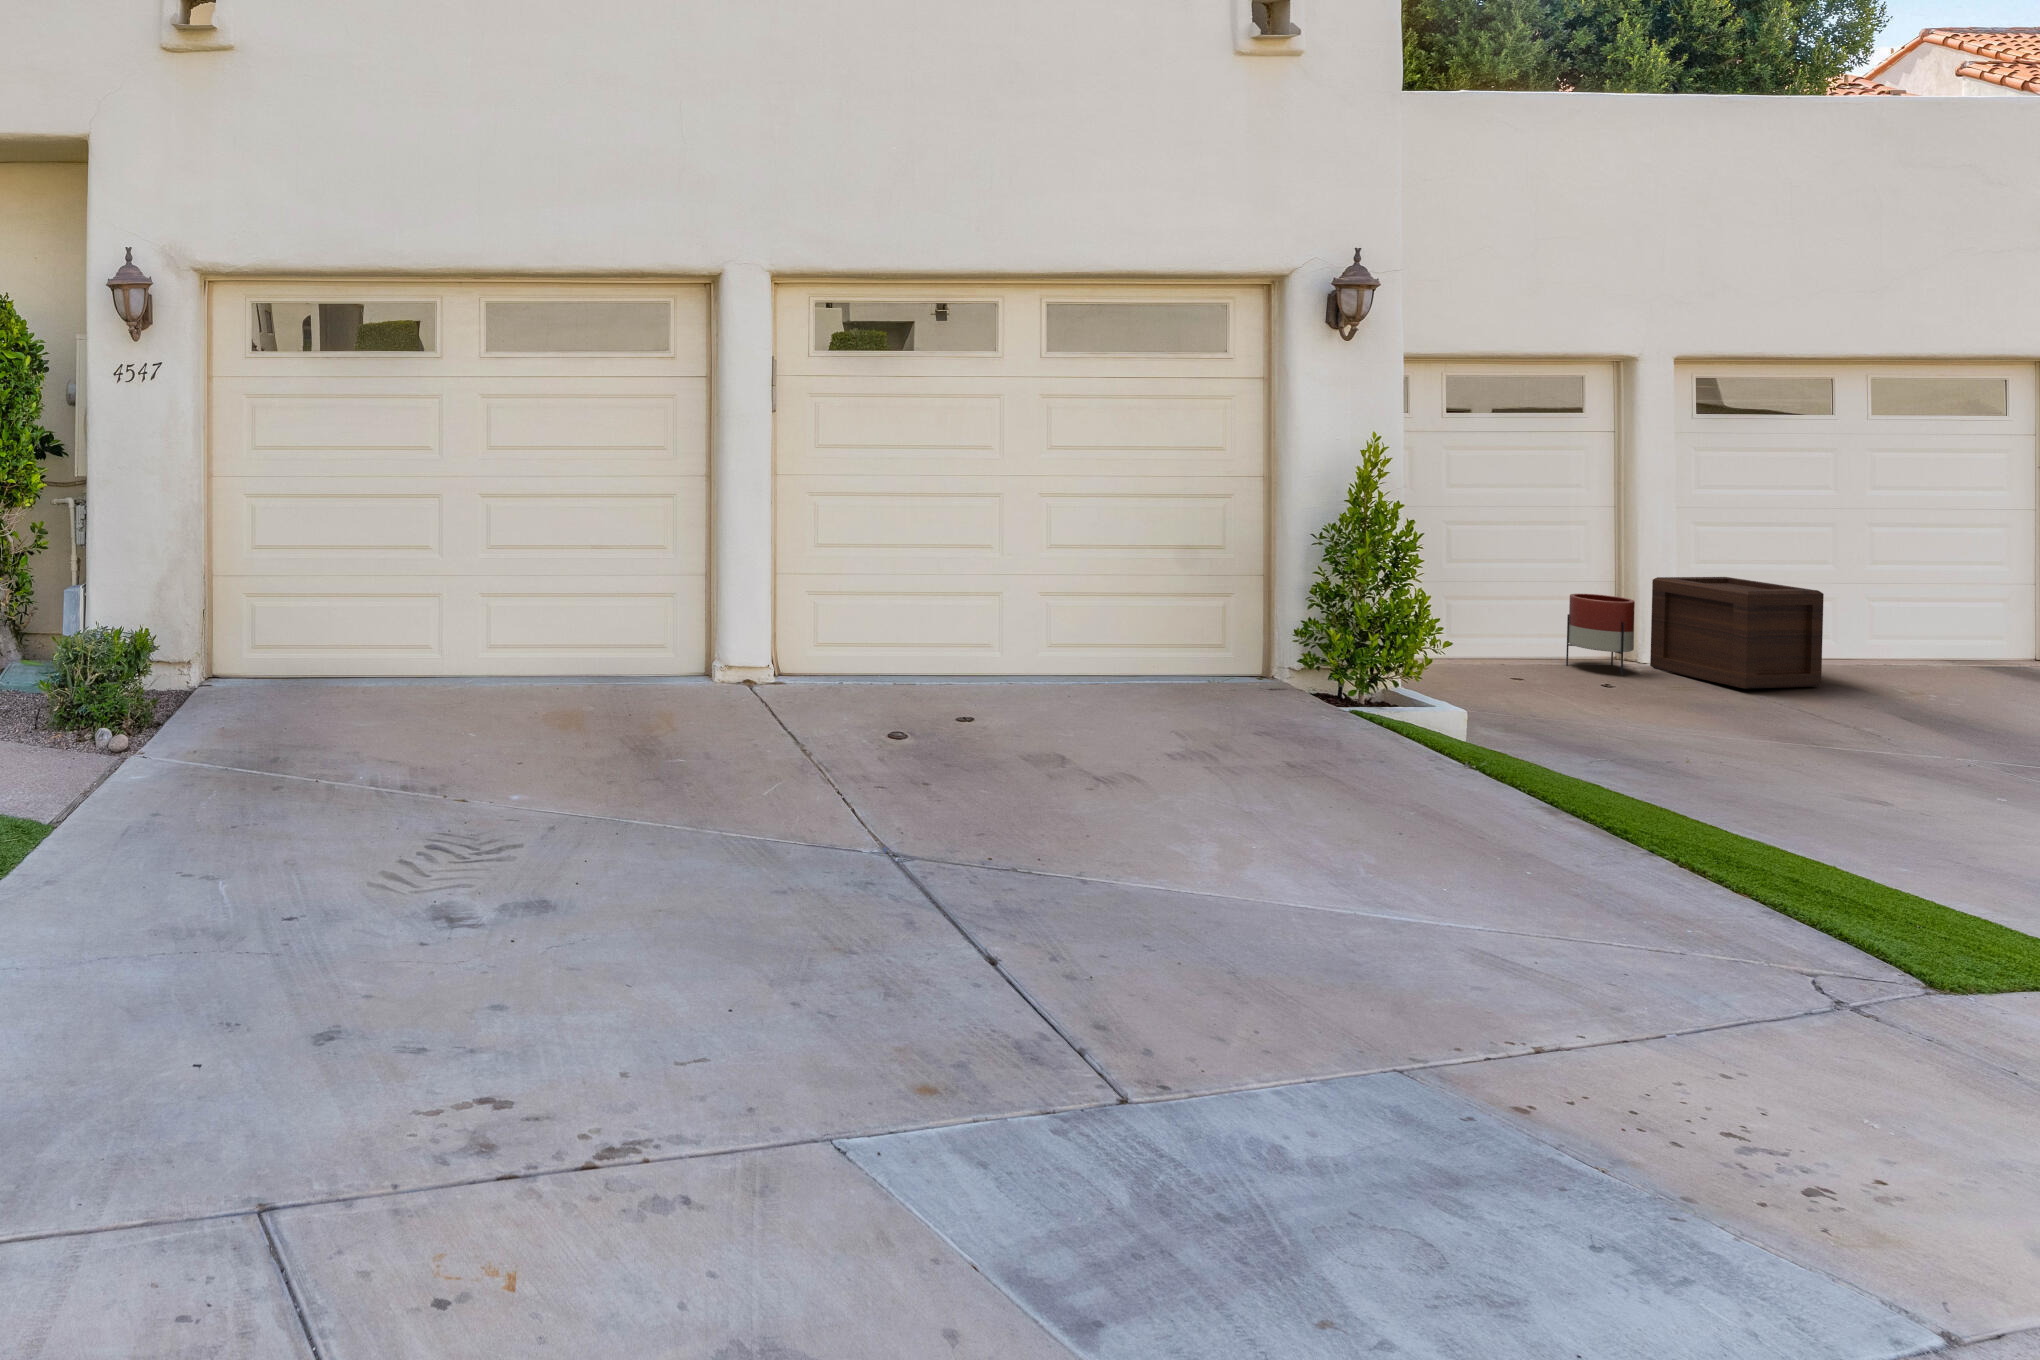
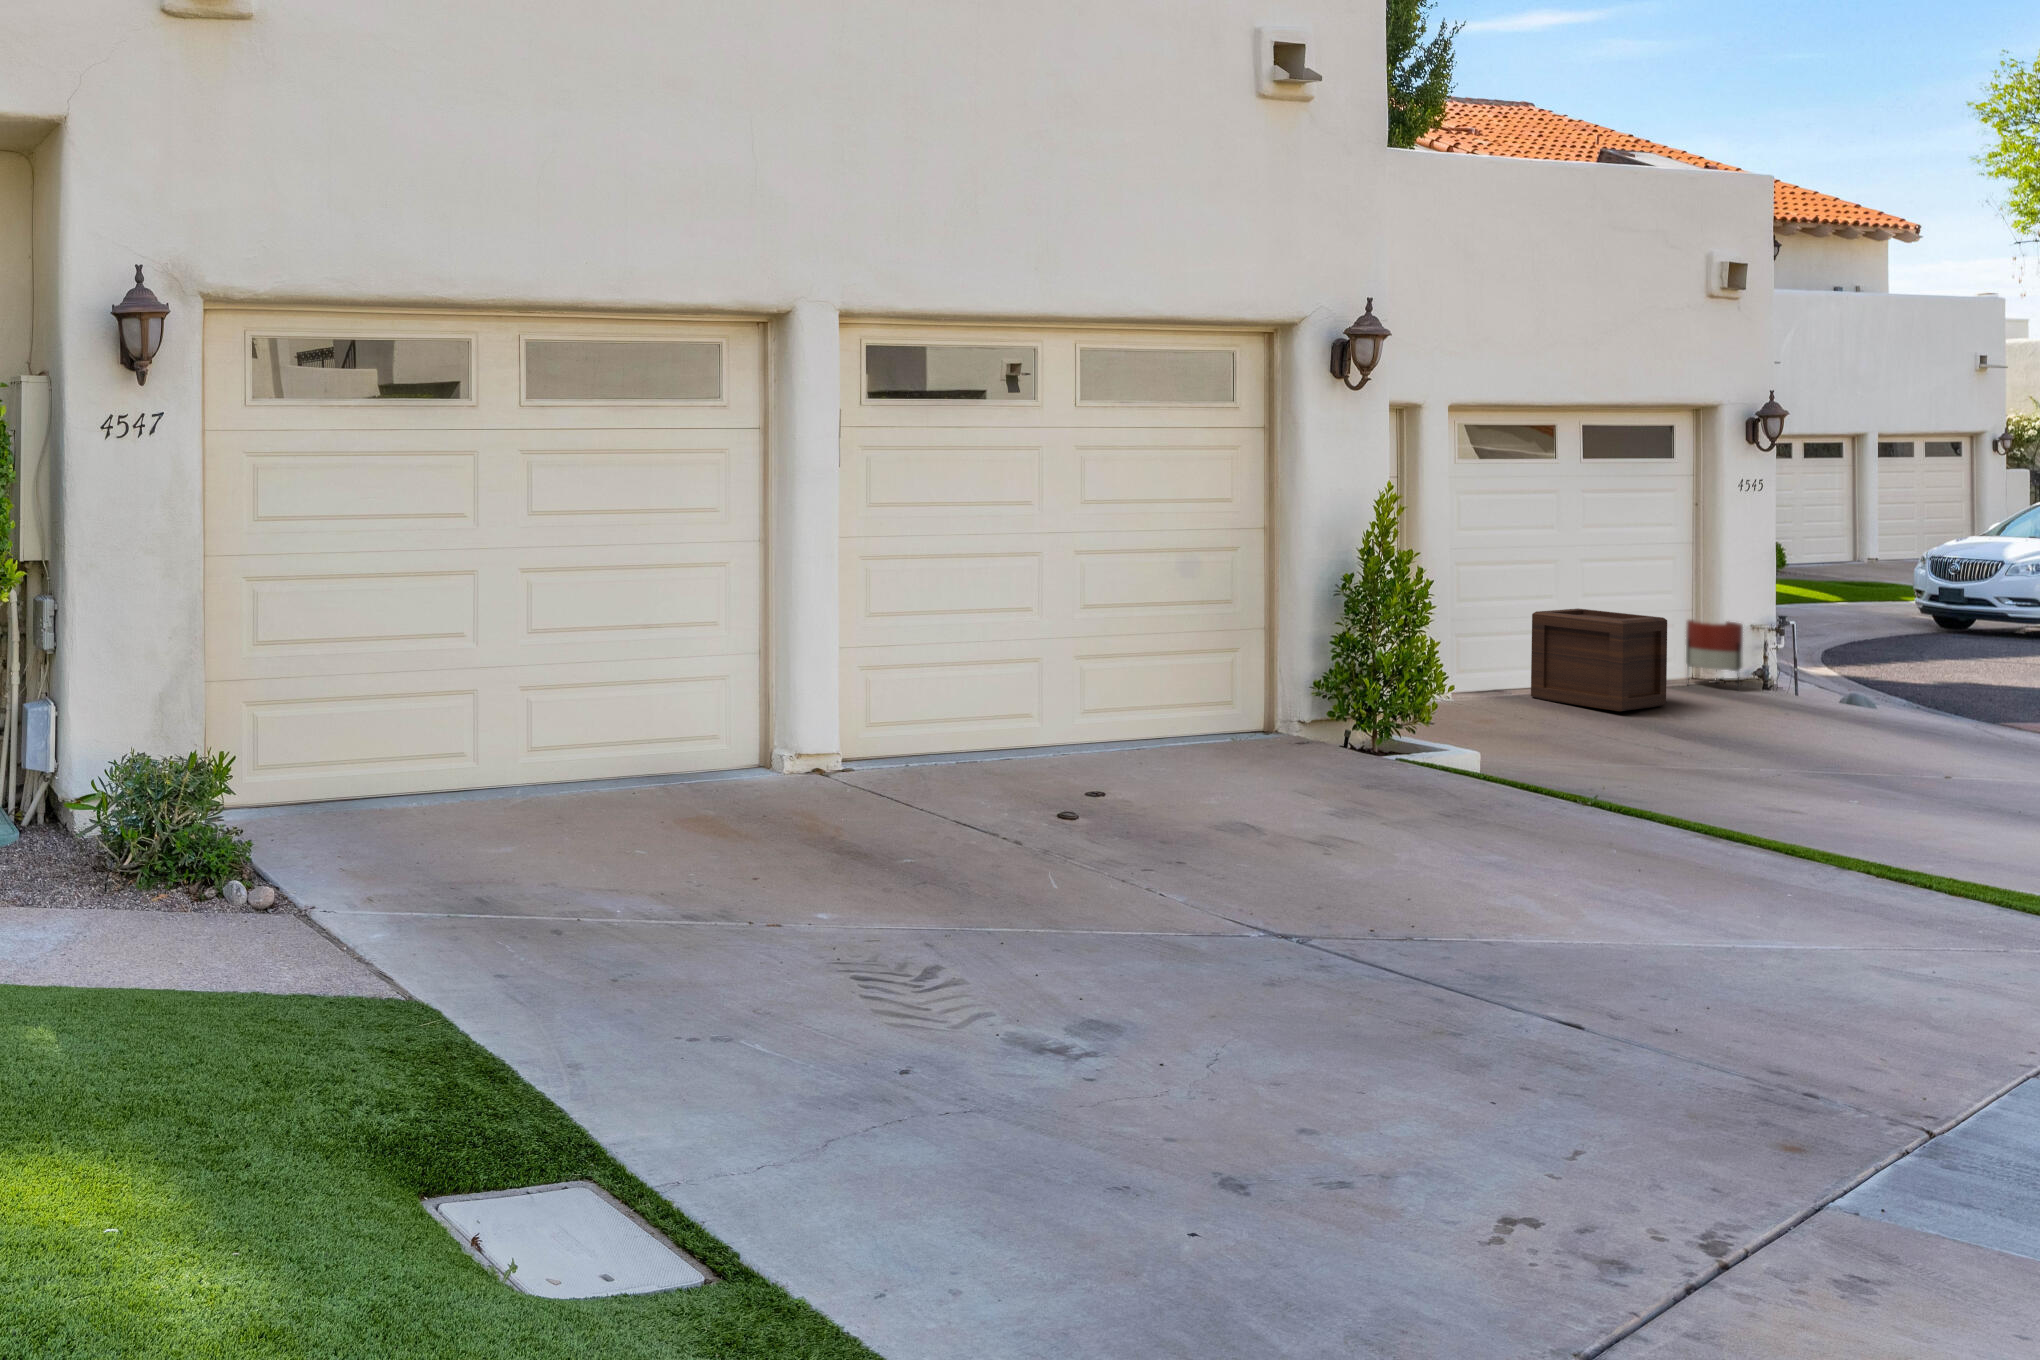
planter: present [1566,594,1635,675] -> present [1686,620,1743,680]

